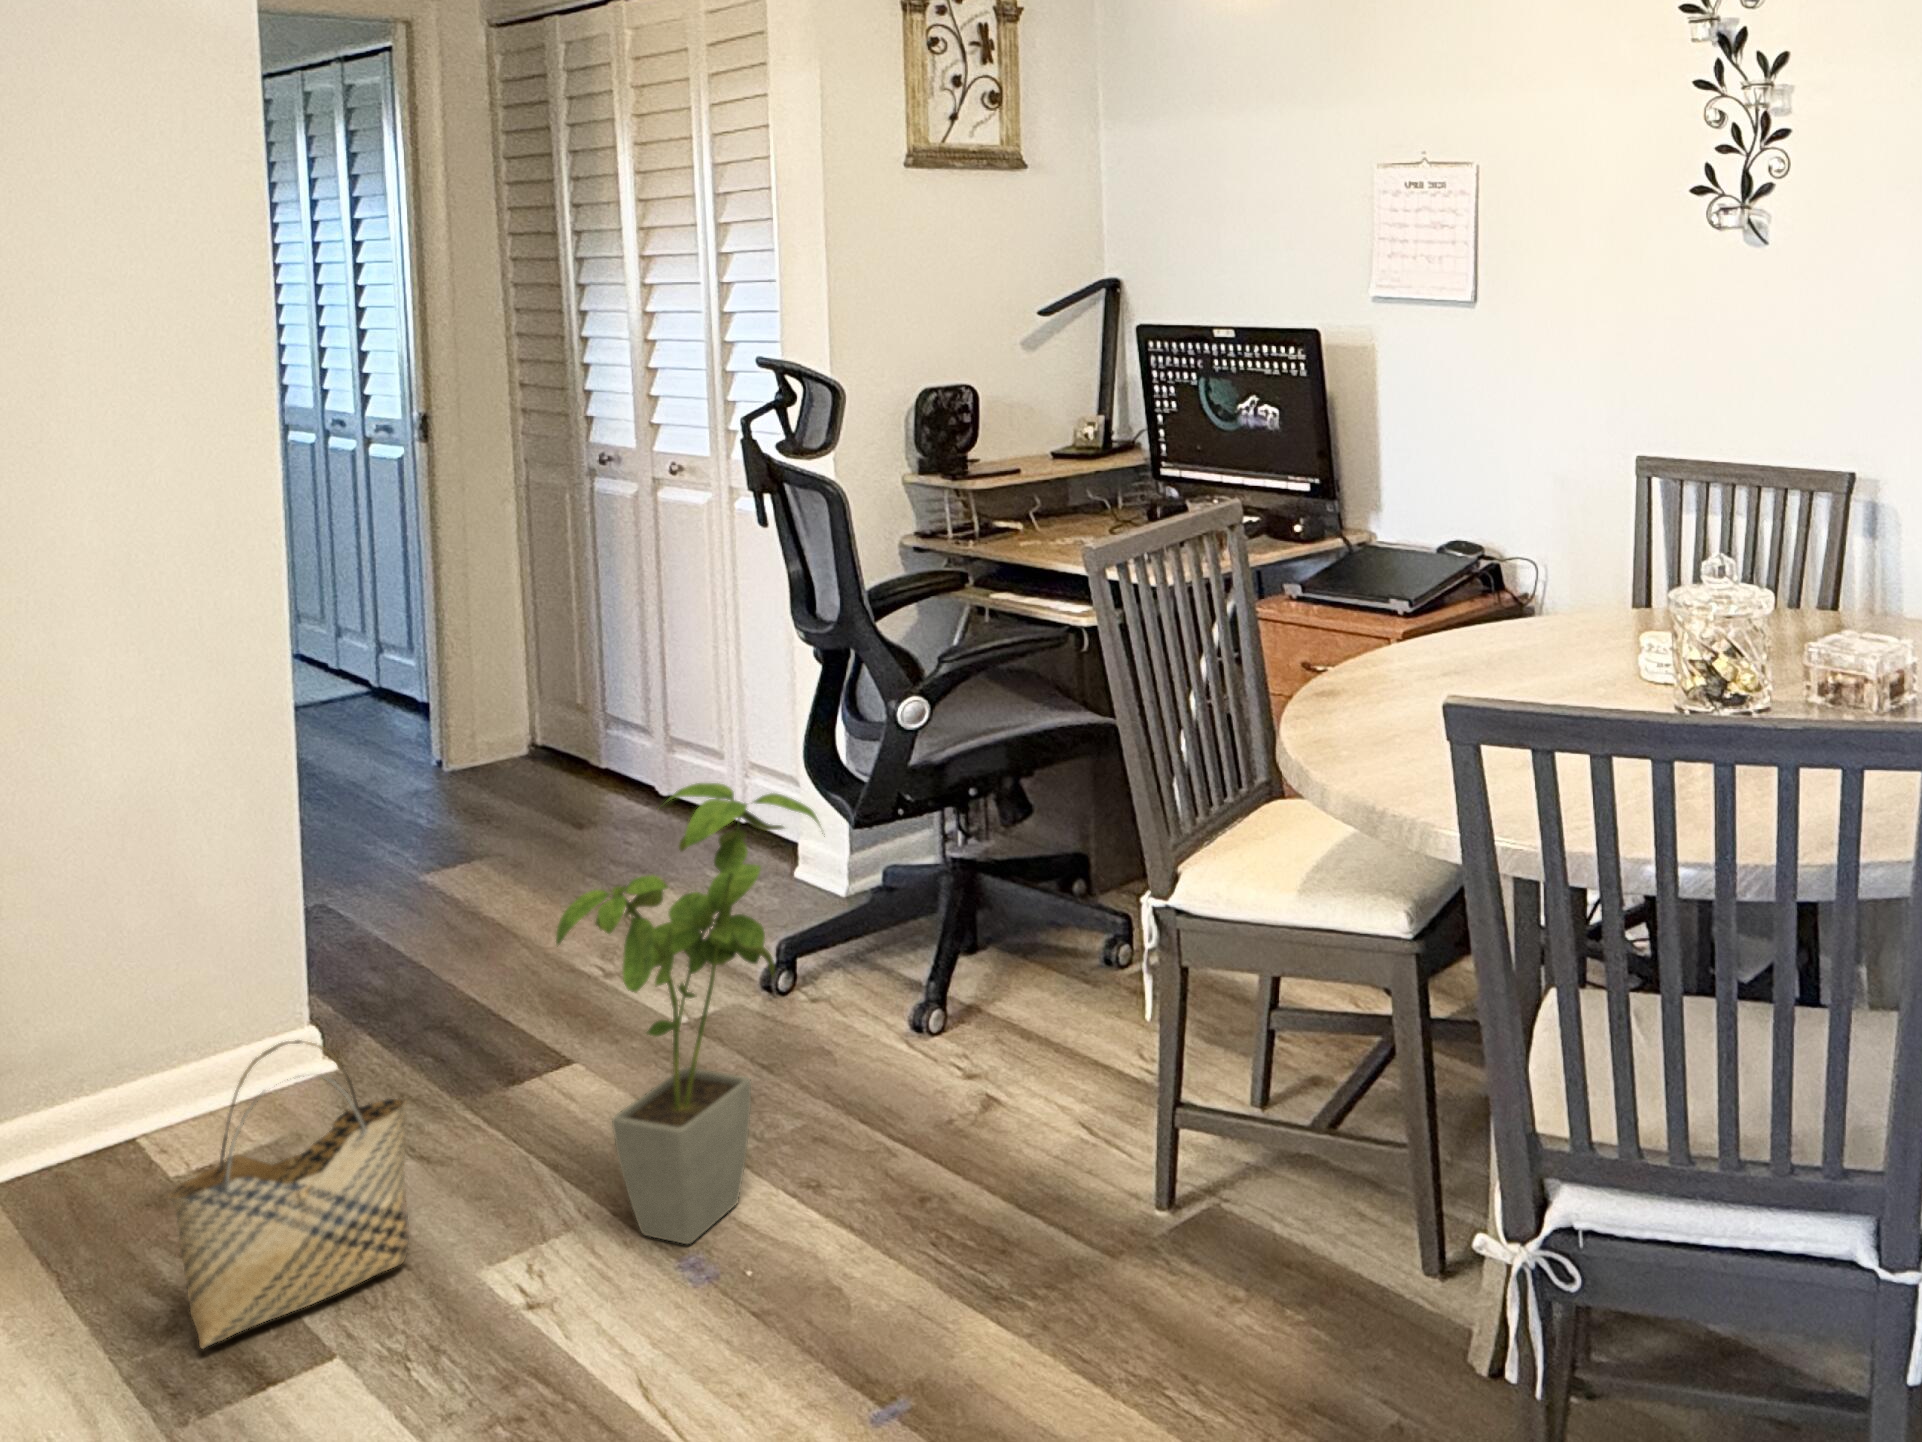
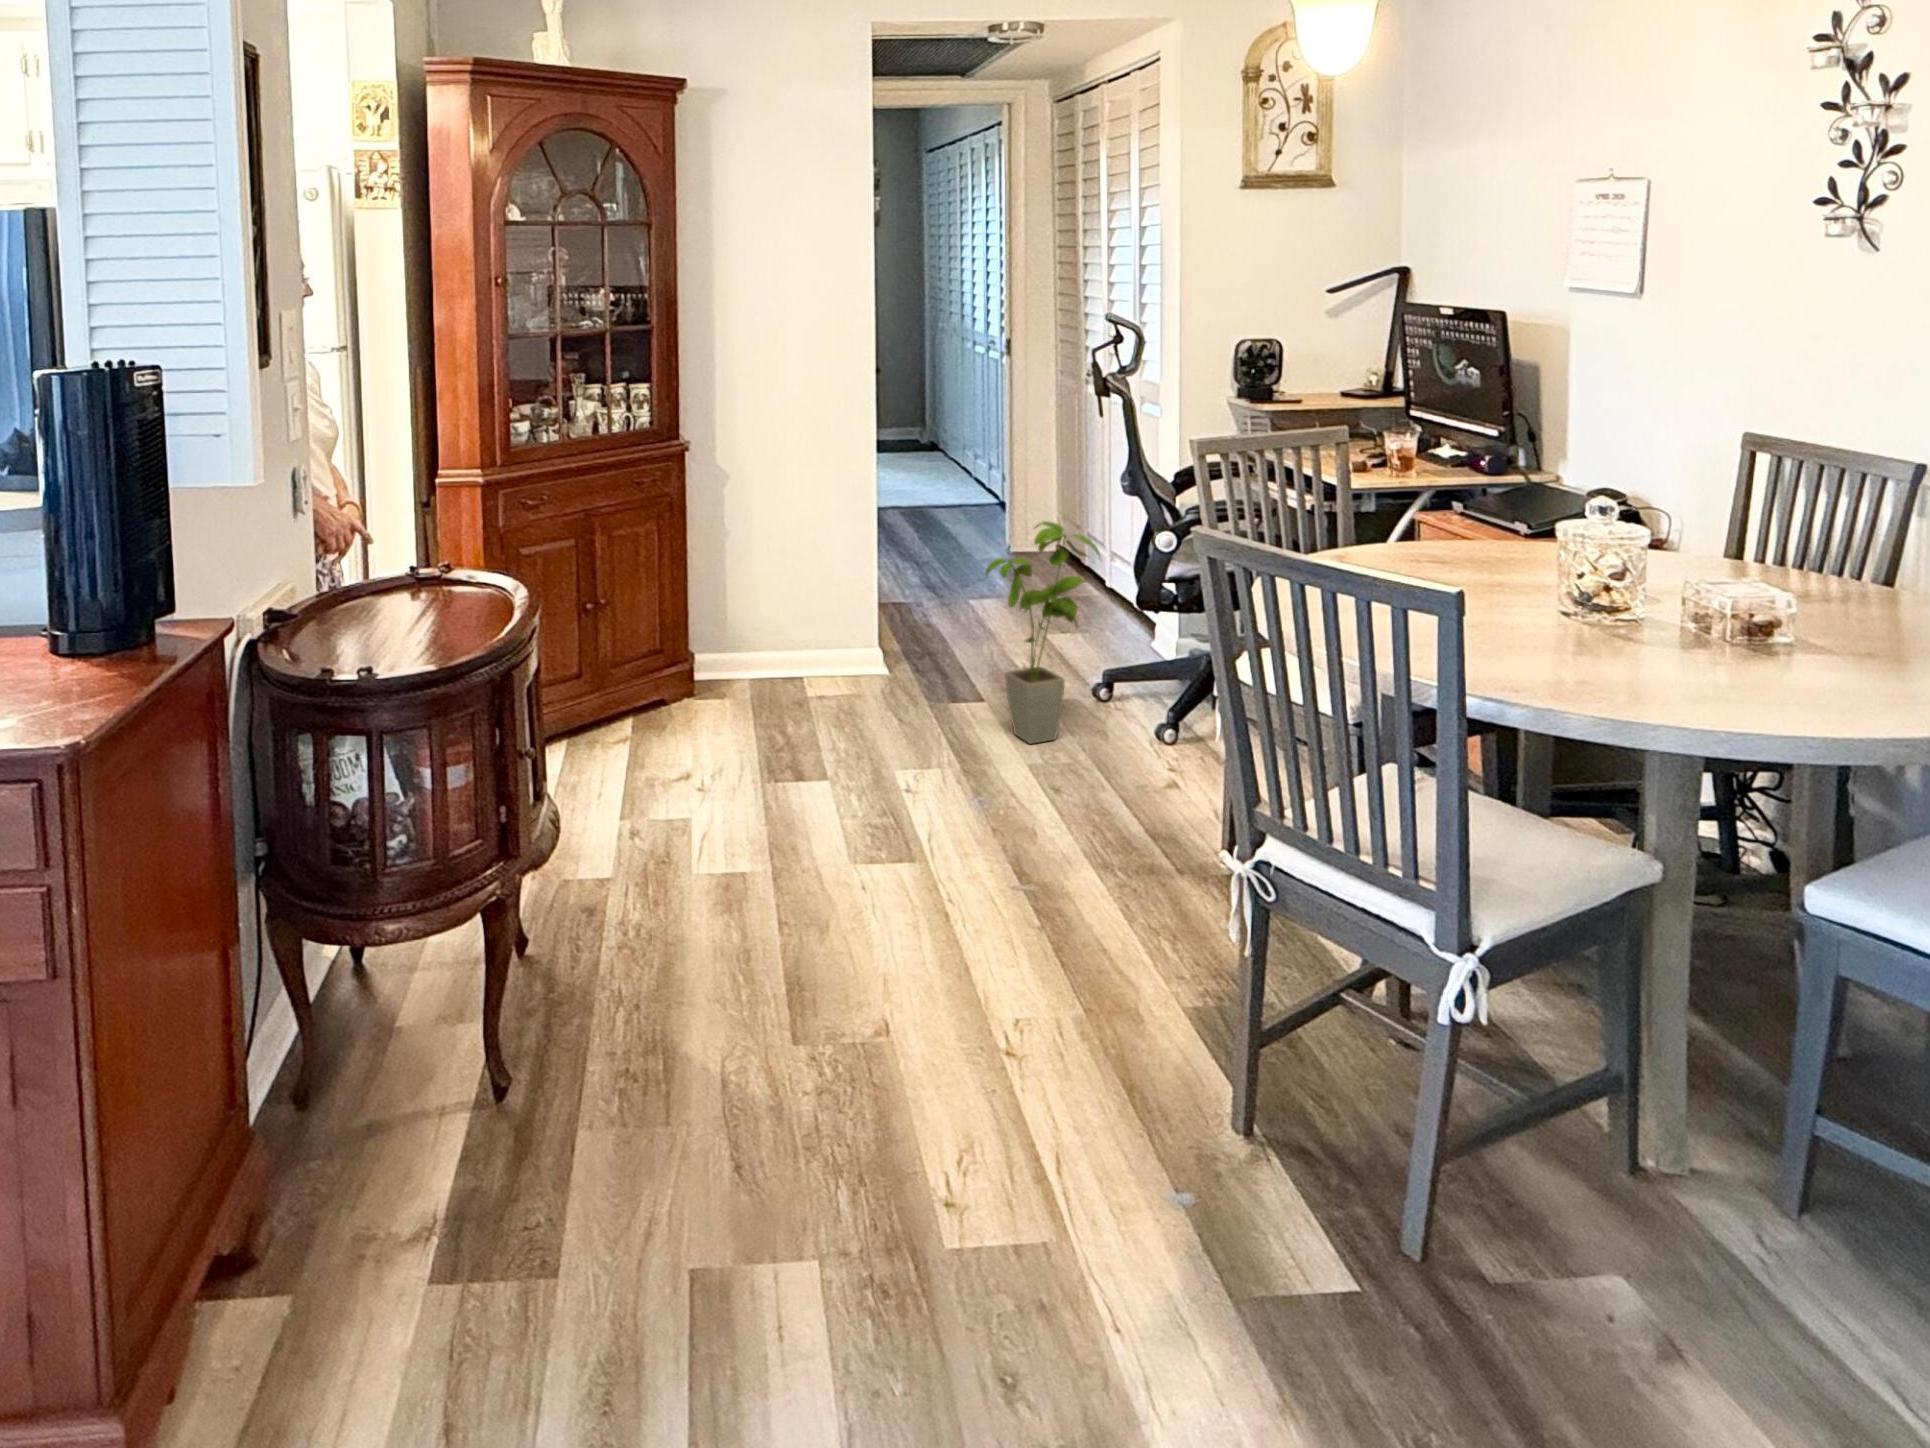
woven basket: present [168,1040,409,1348] -> none [858,597,938,709]

